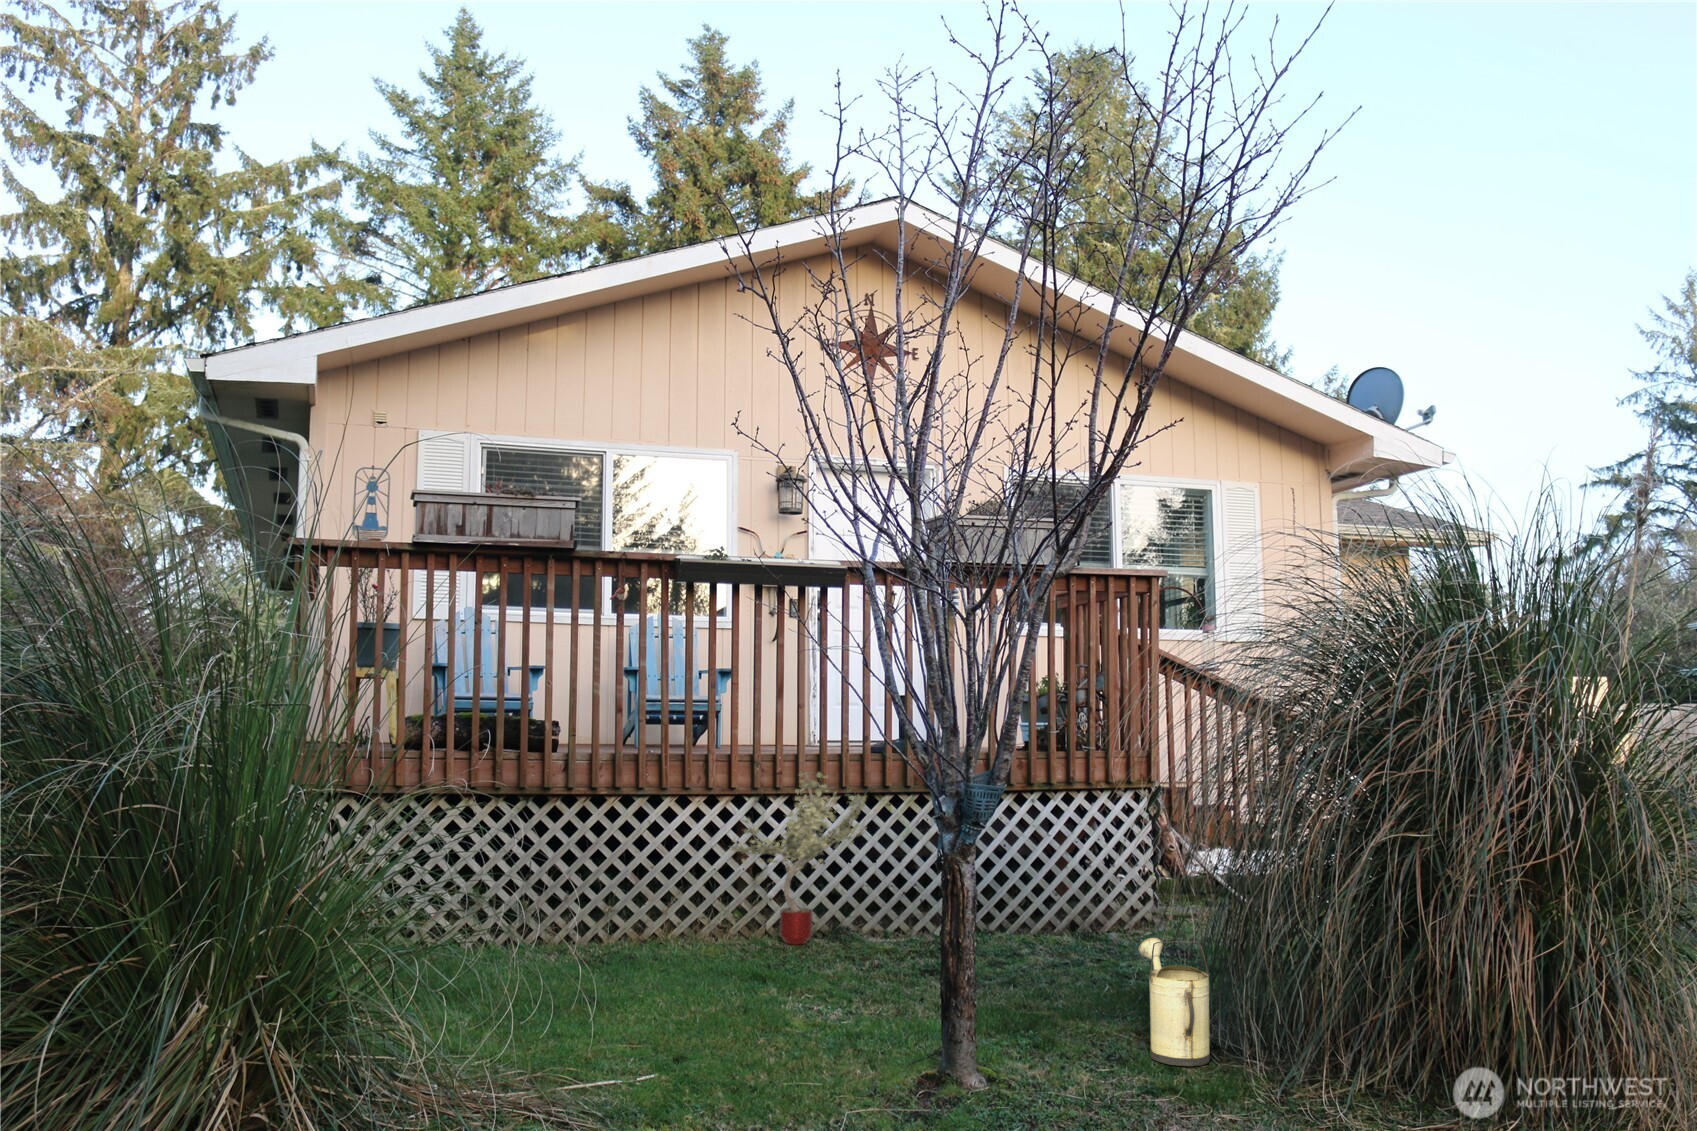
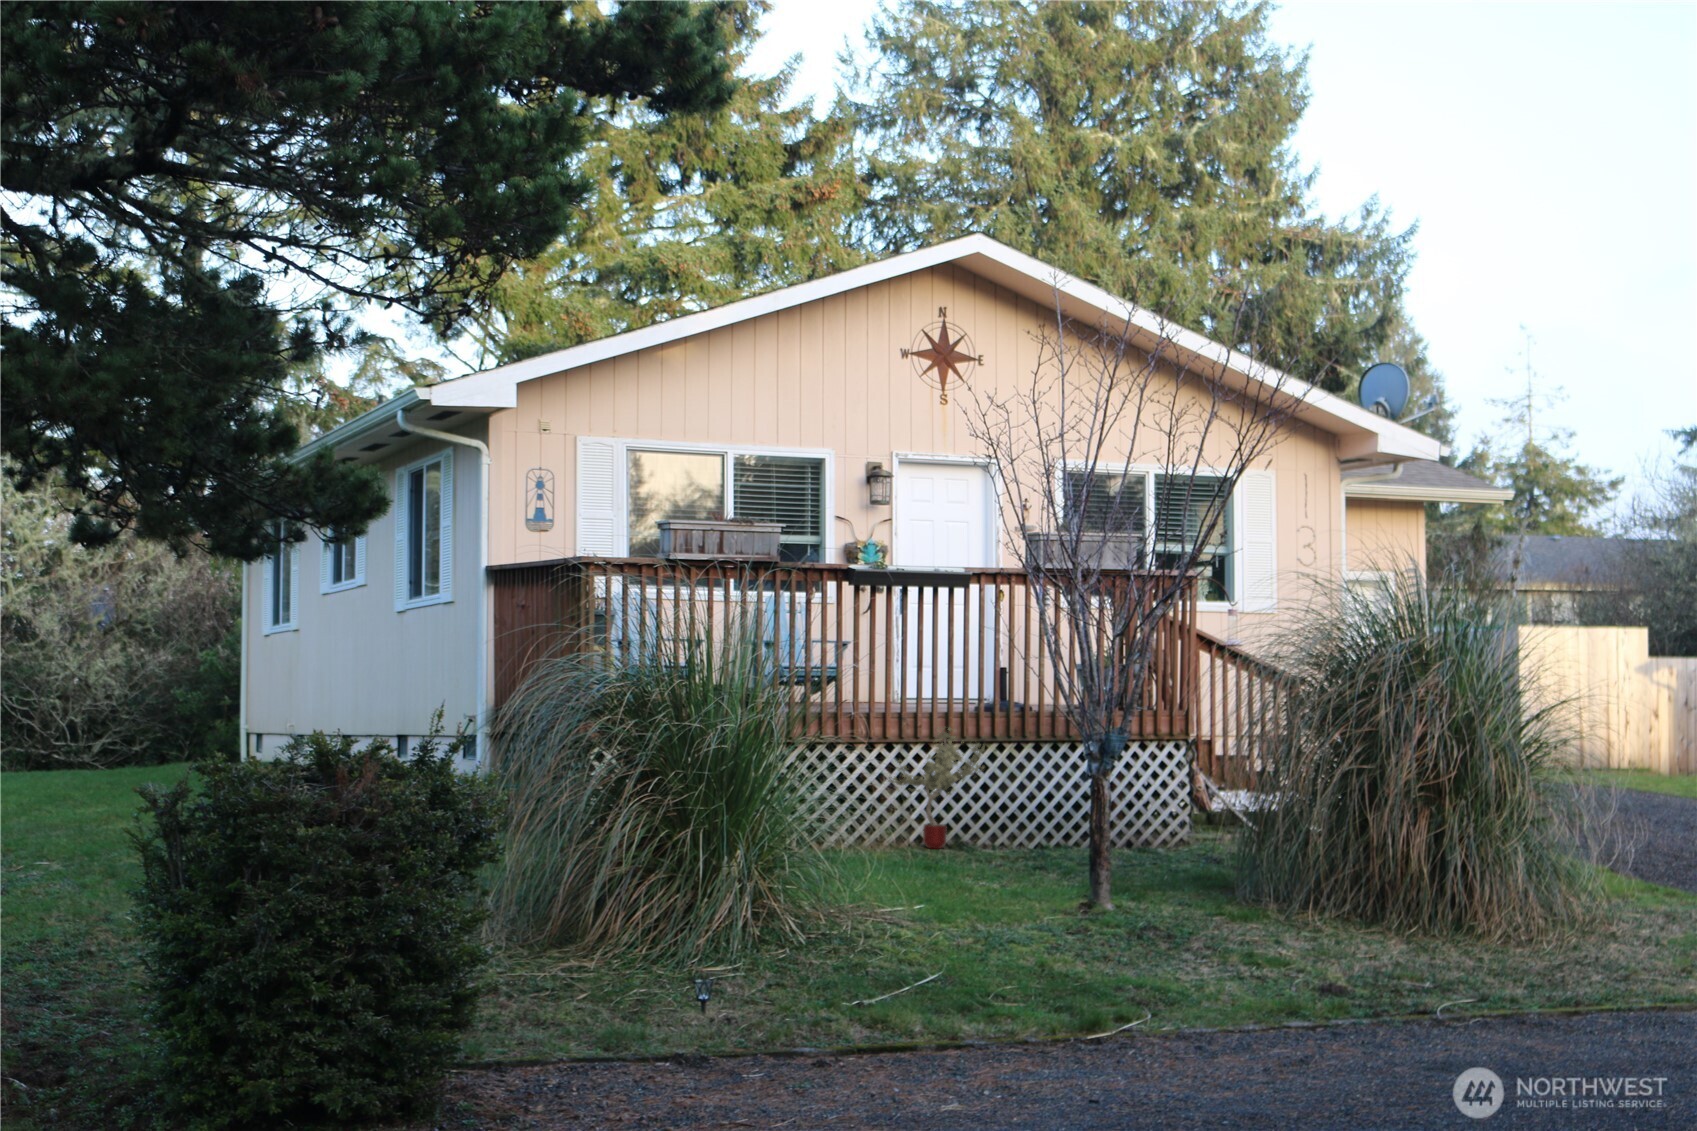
watering can: present [1138,938,1210,1066] -> none [1181,828,1223,900]

